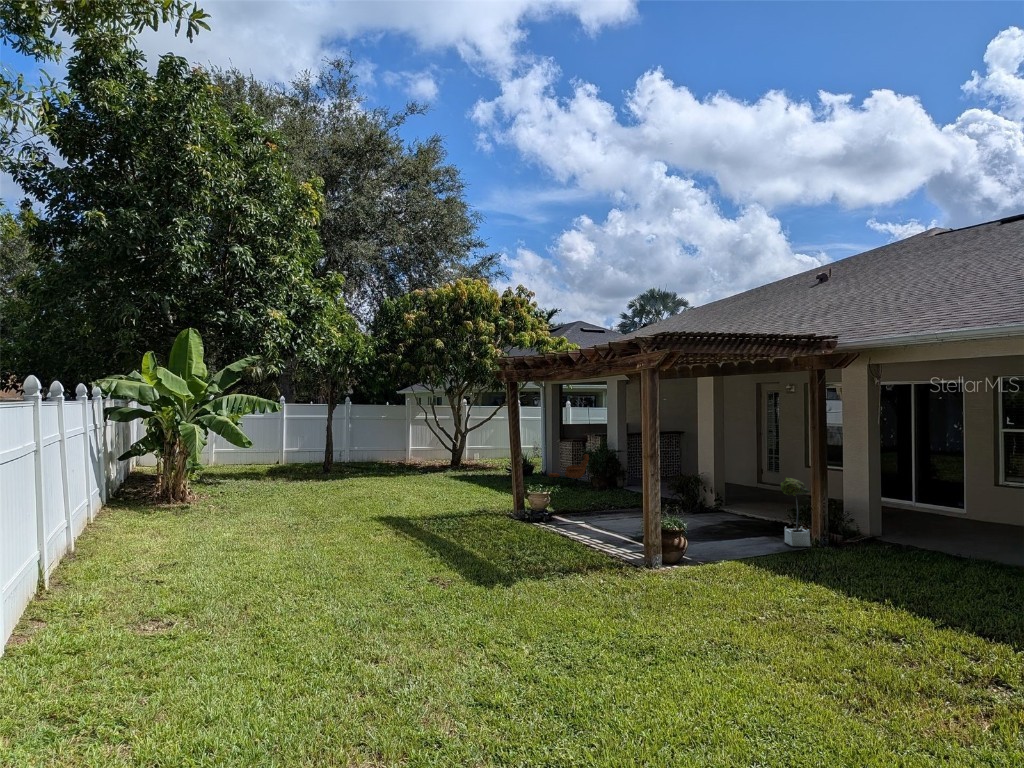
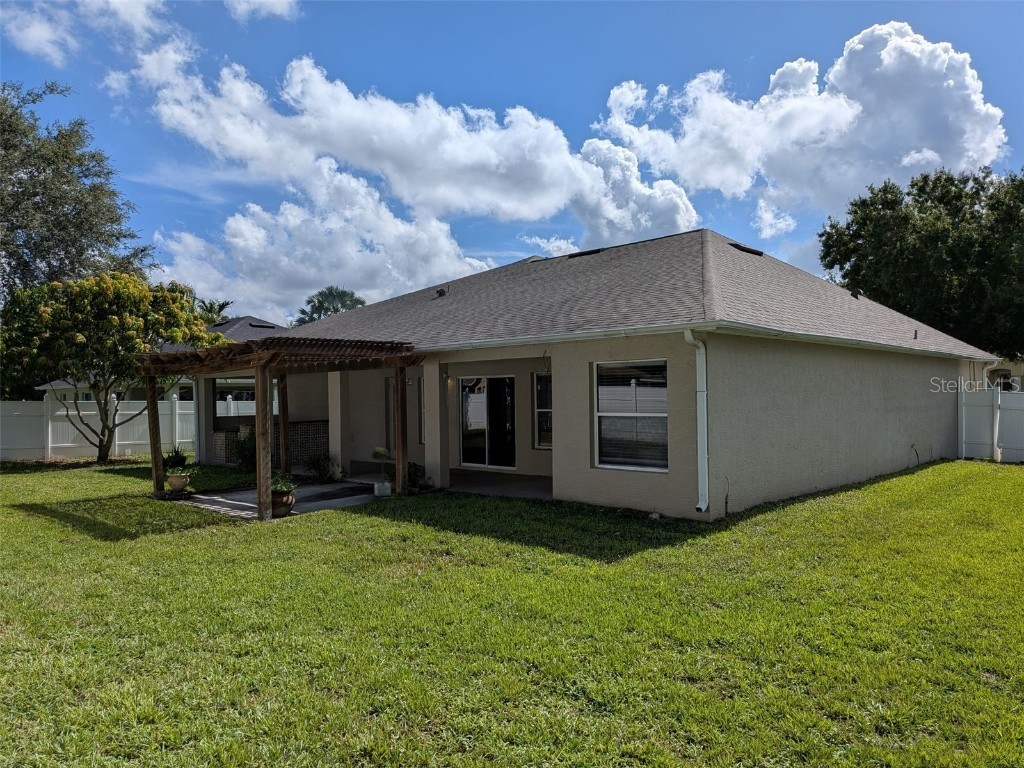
lounge chair: present [548,454,589,485] -> none [197,441,239,471]

